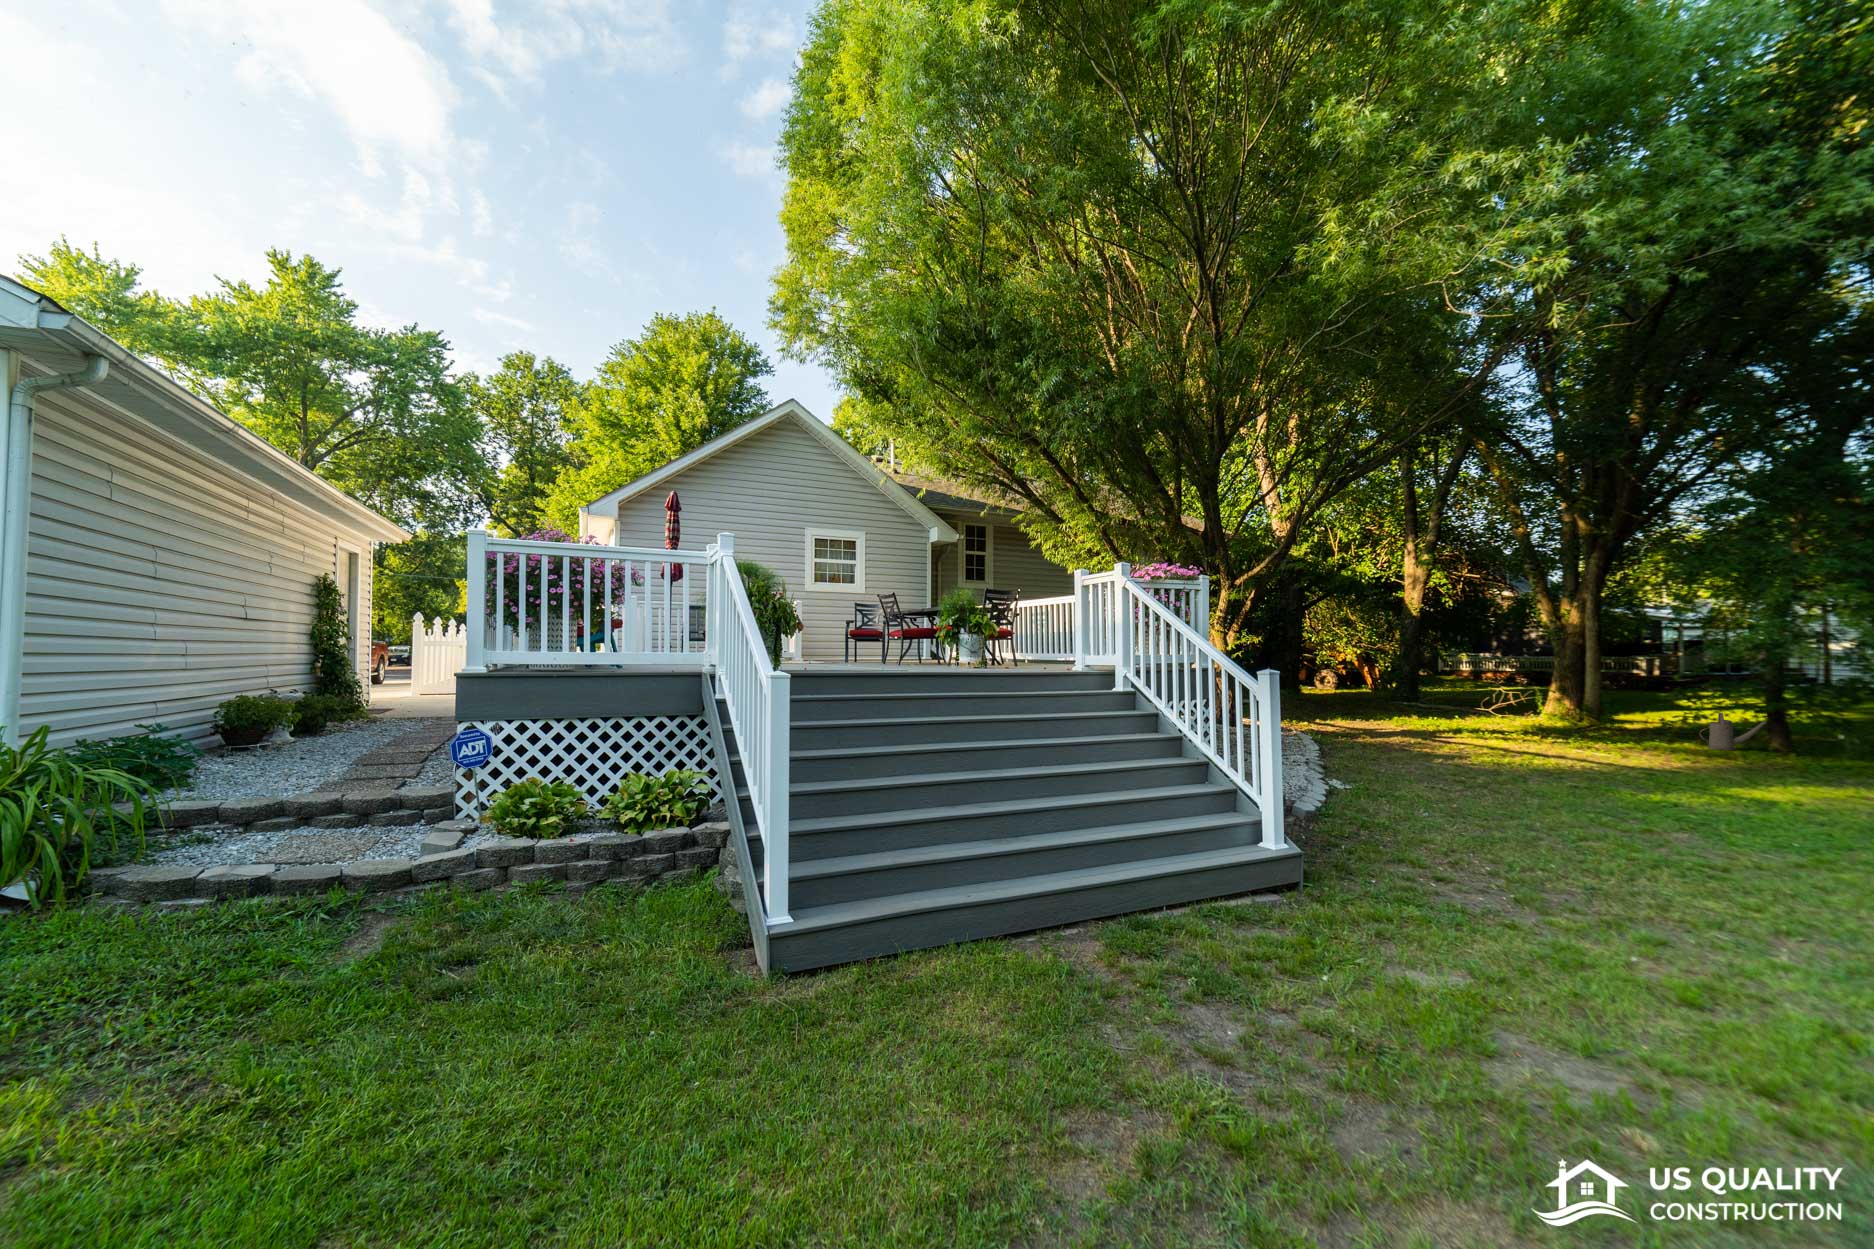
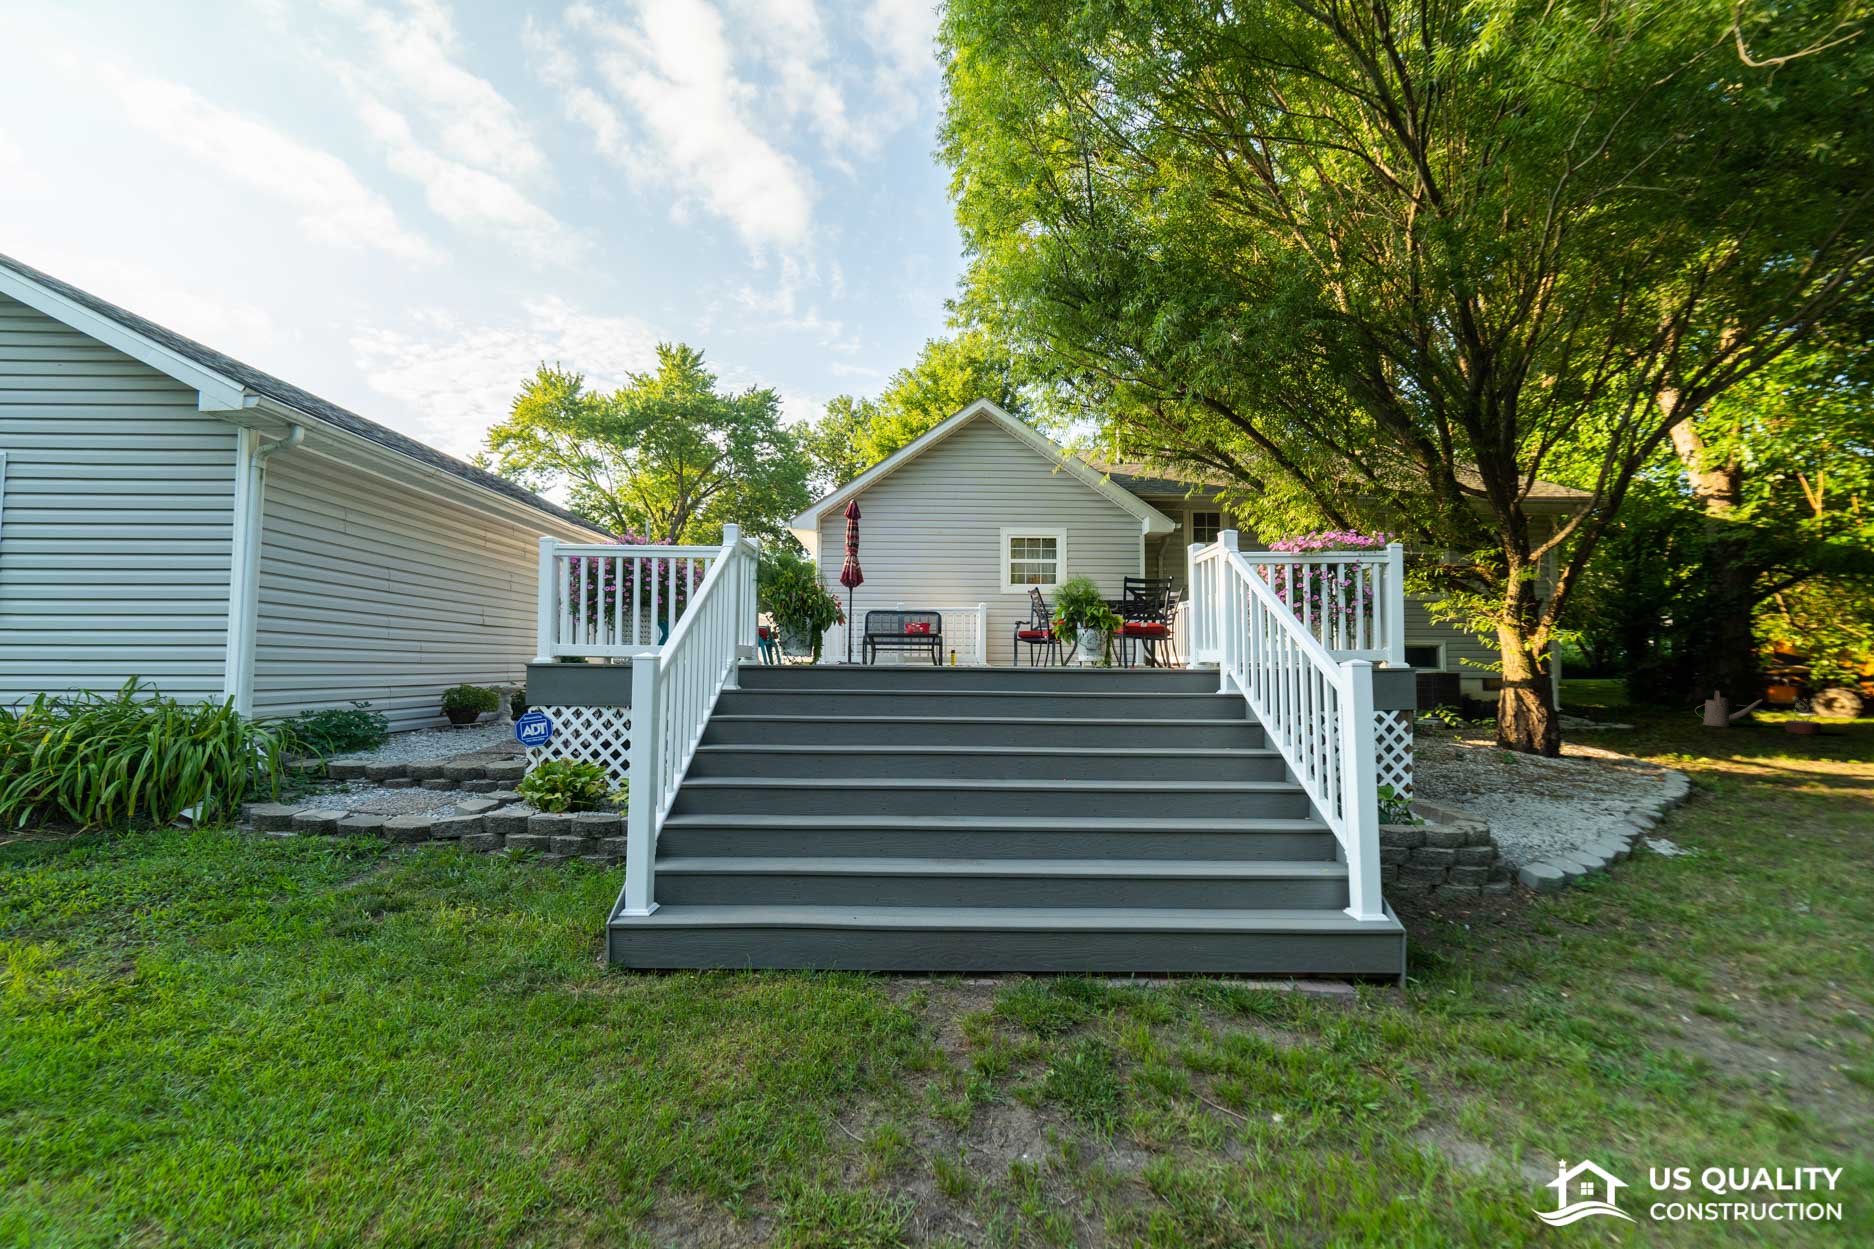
decorative plant: none [1789,716,1826,758] -> present [1785,695,1821,735]

